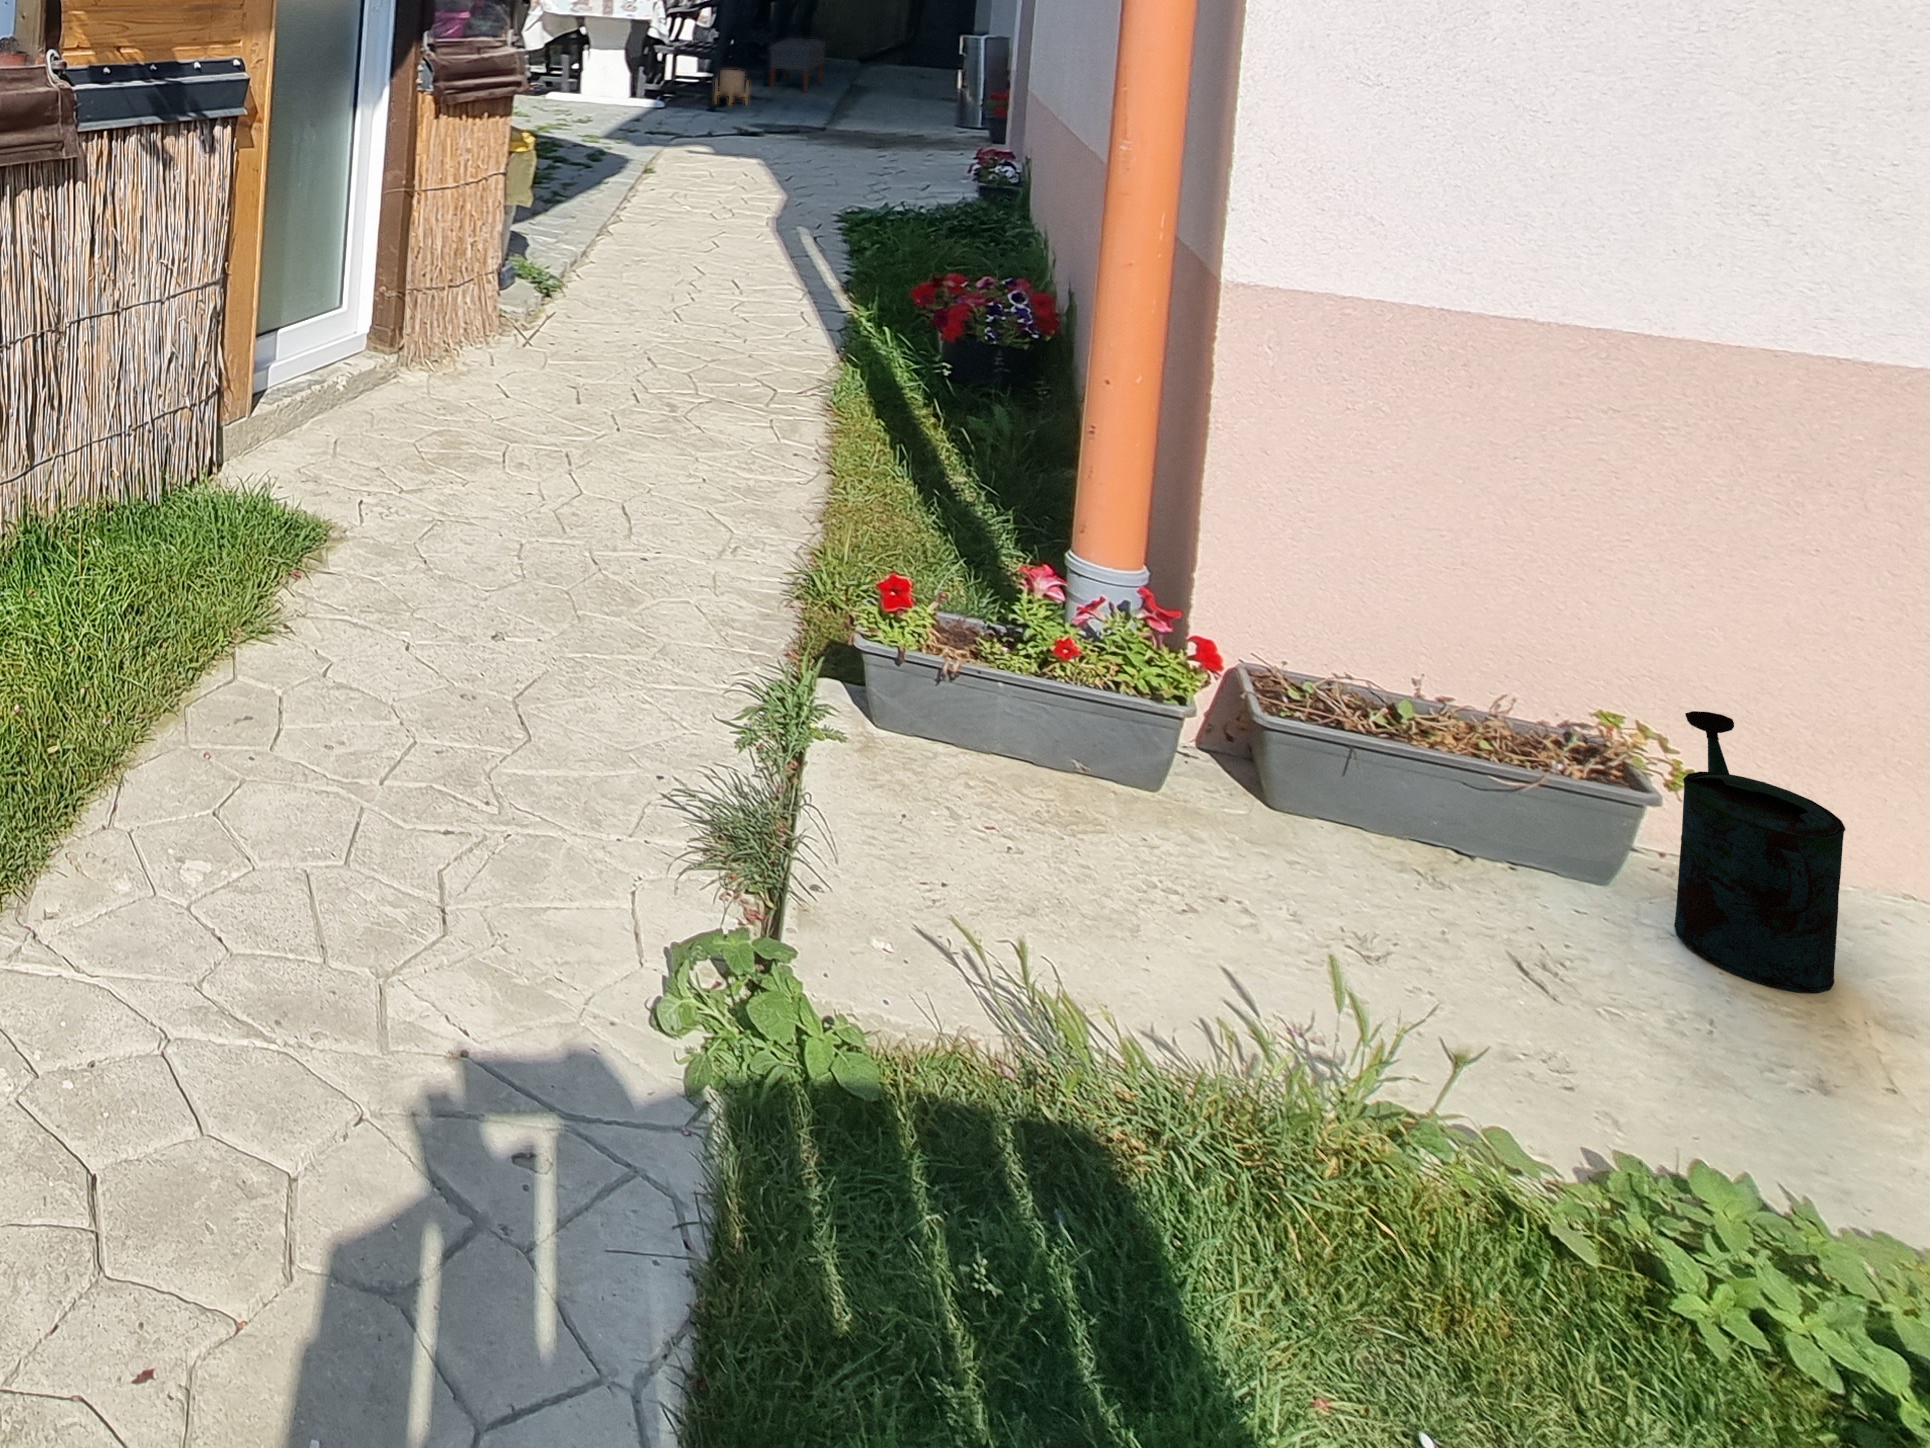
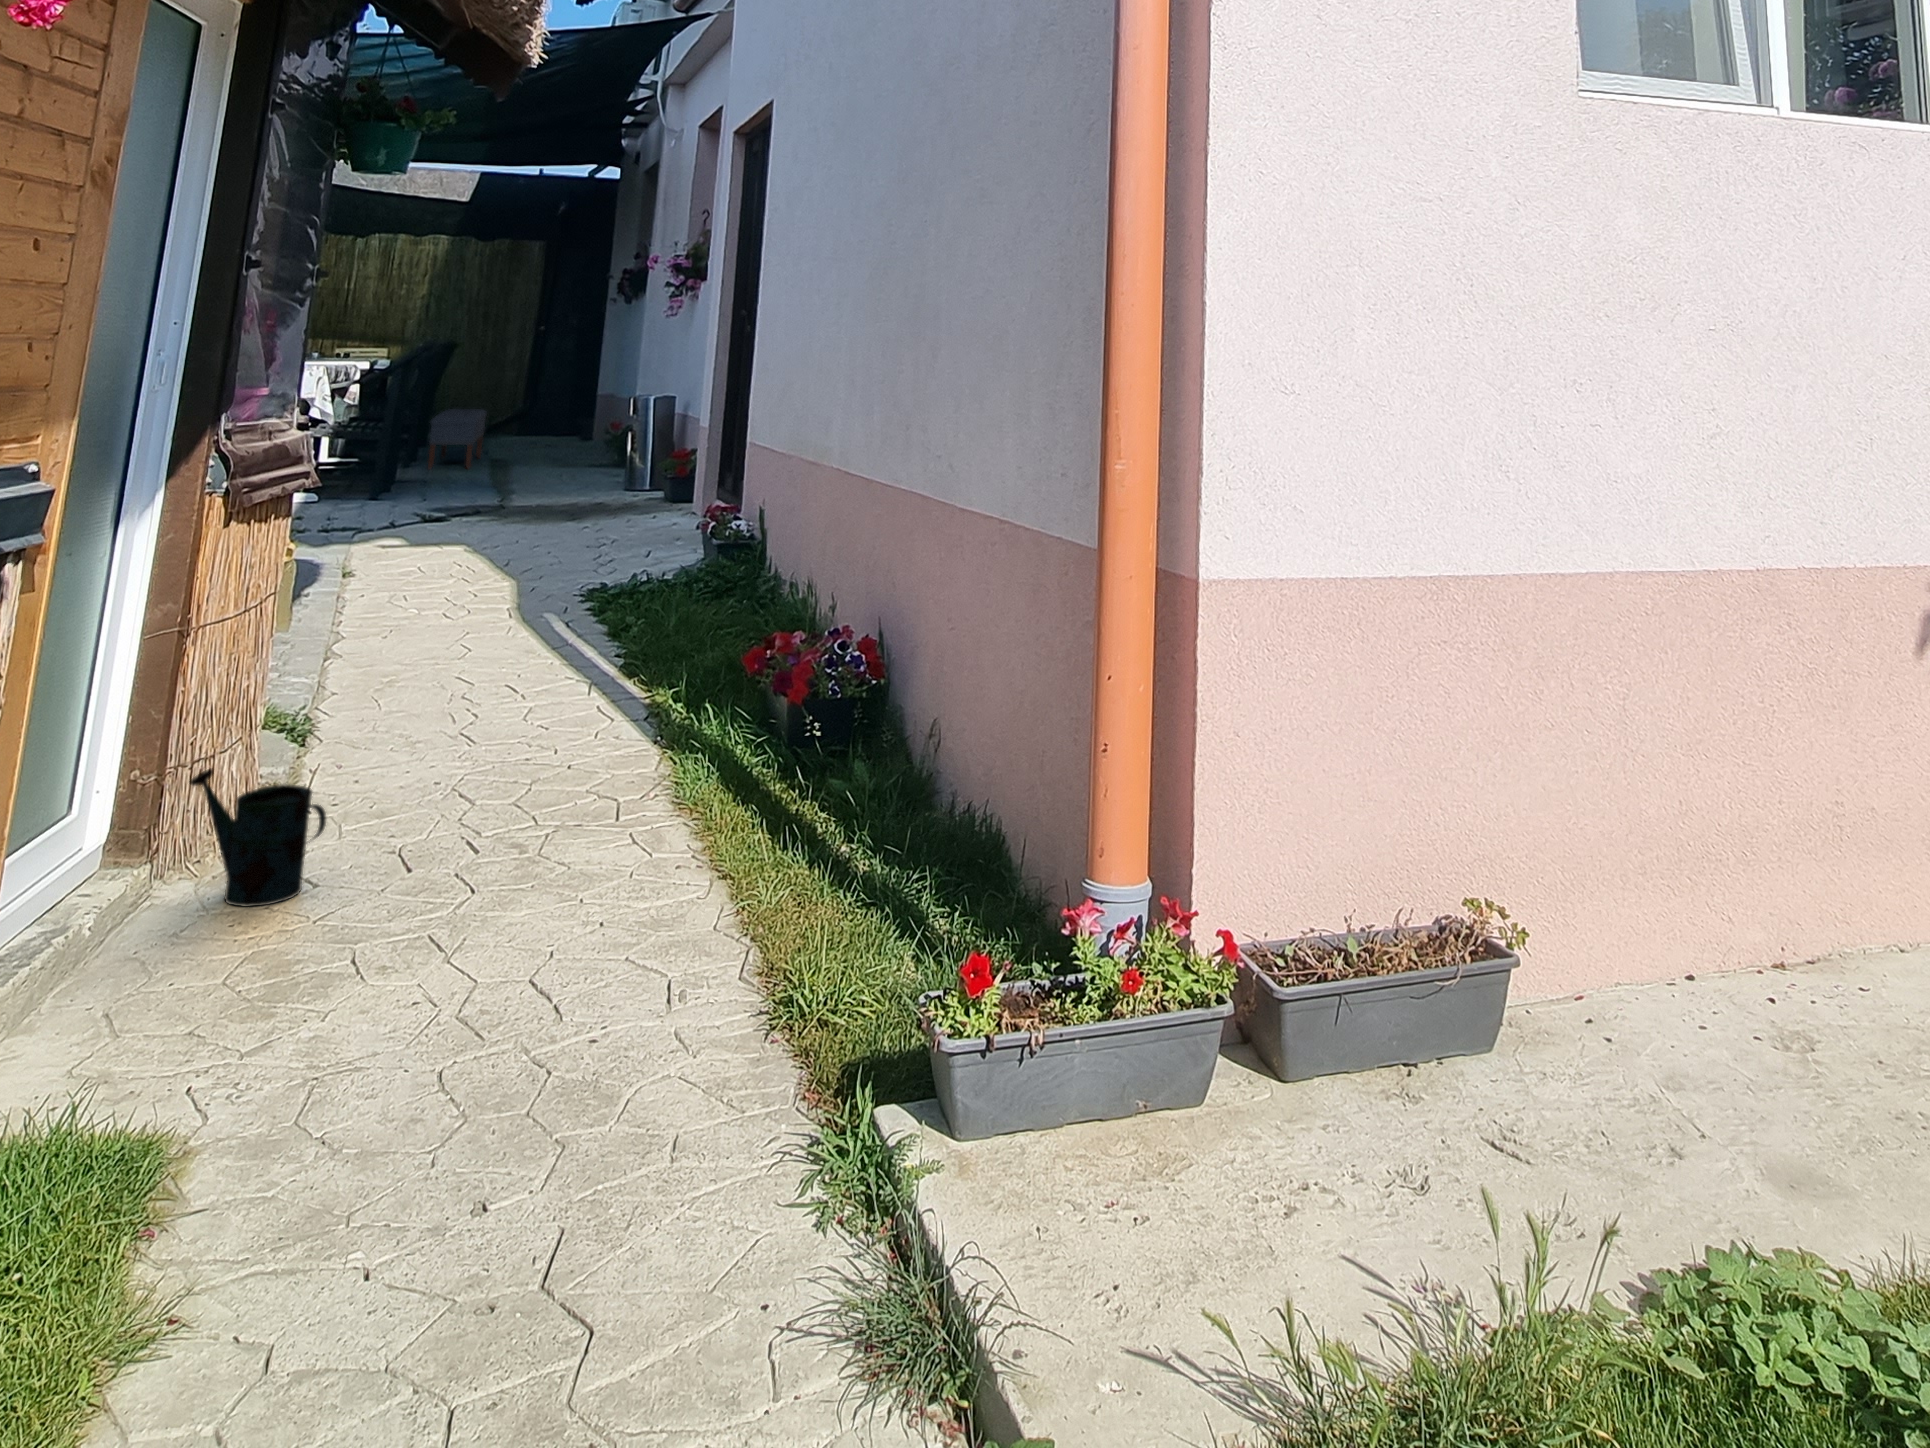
planter: present [715,70,748,104] -> none [374,449,417,492]
watering can: present [1674,711,1846,993] -> present [189,769,326,907]

